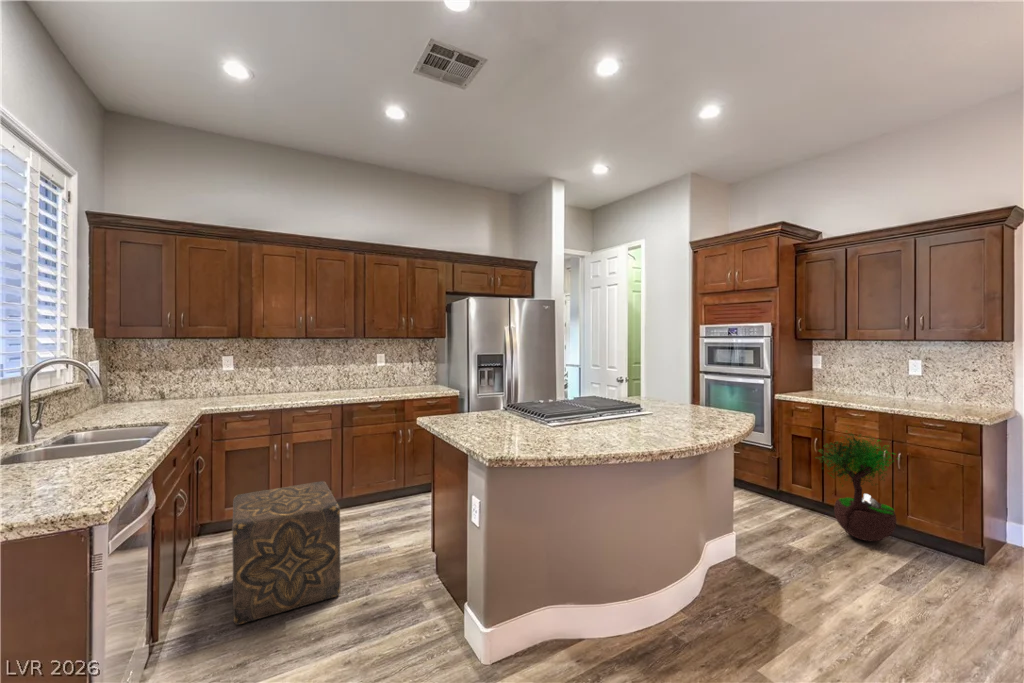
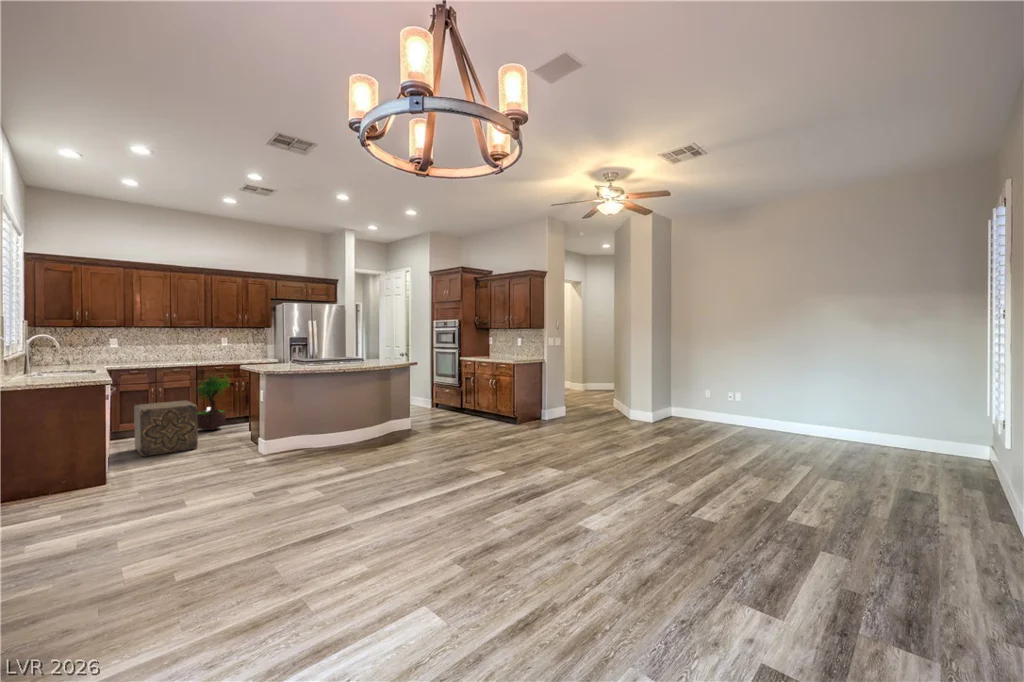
potted tree: present [819,434,896,541] -> present [195,375,229,430]

